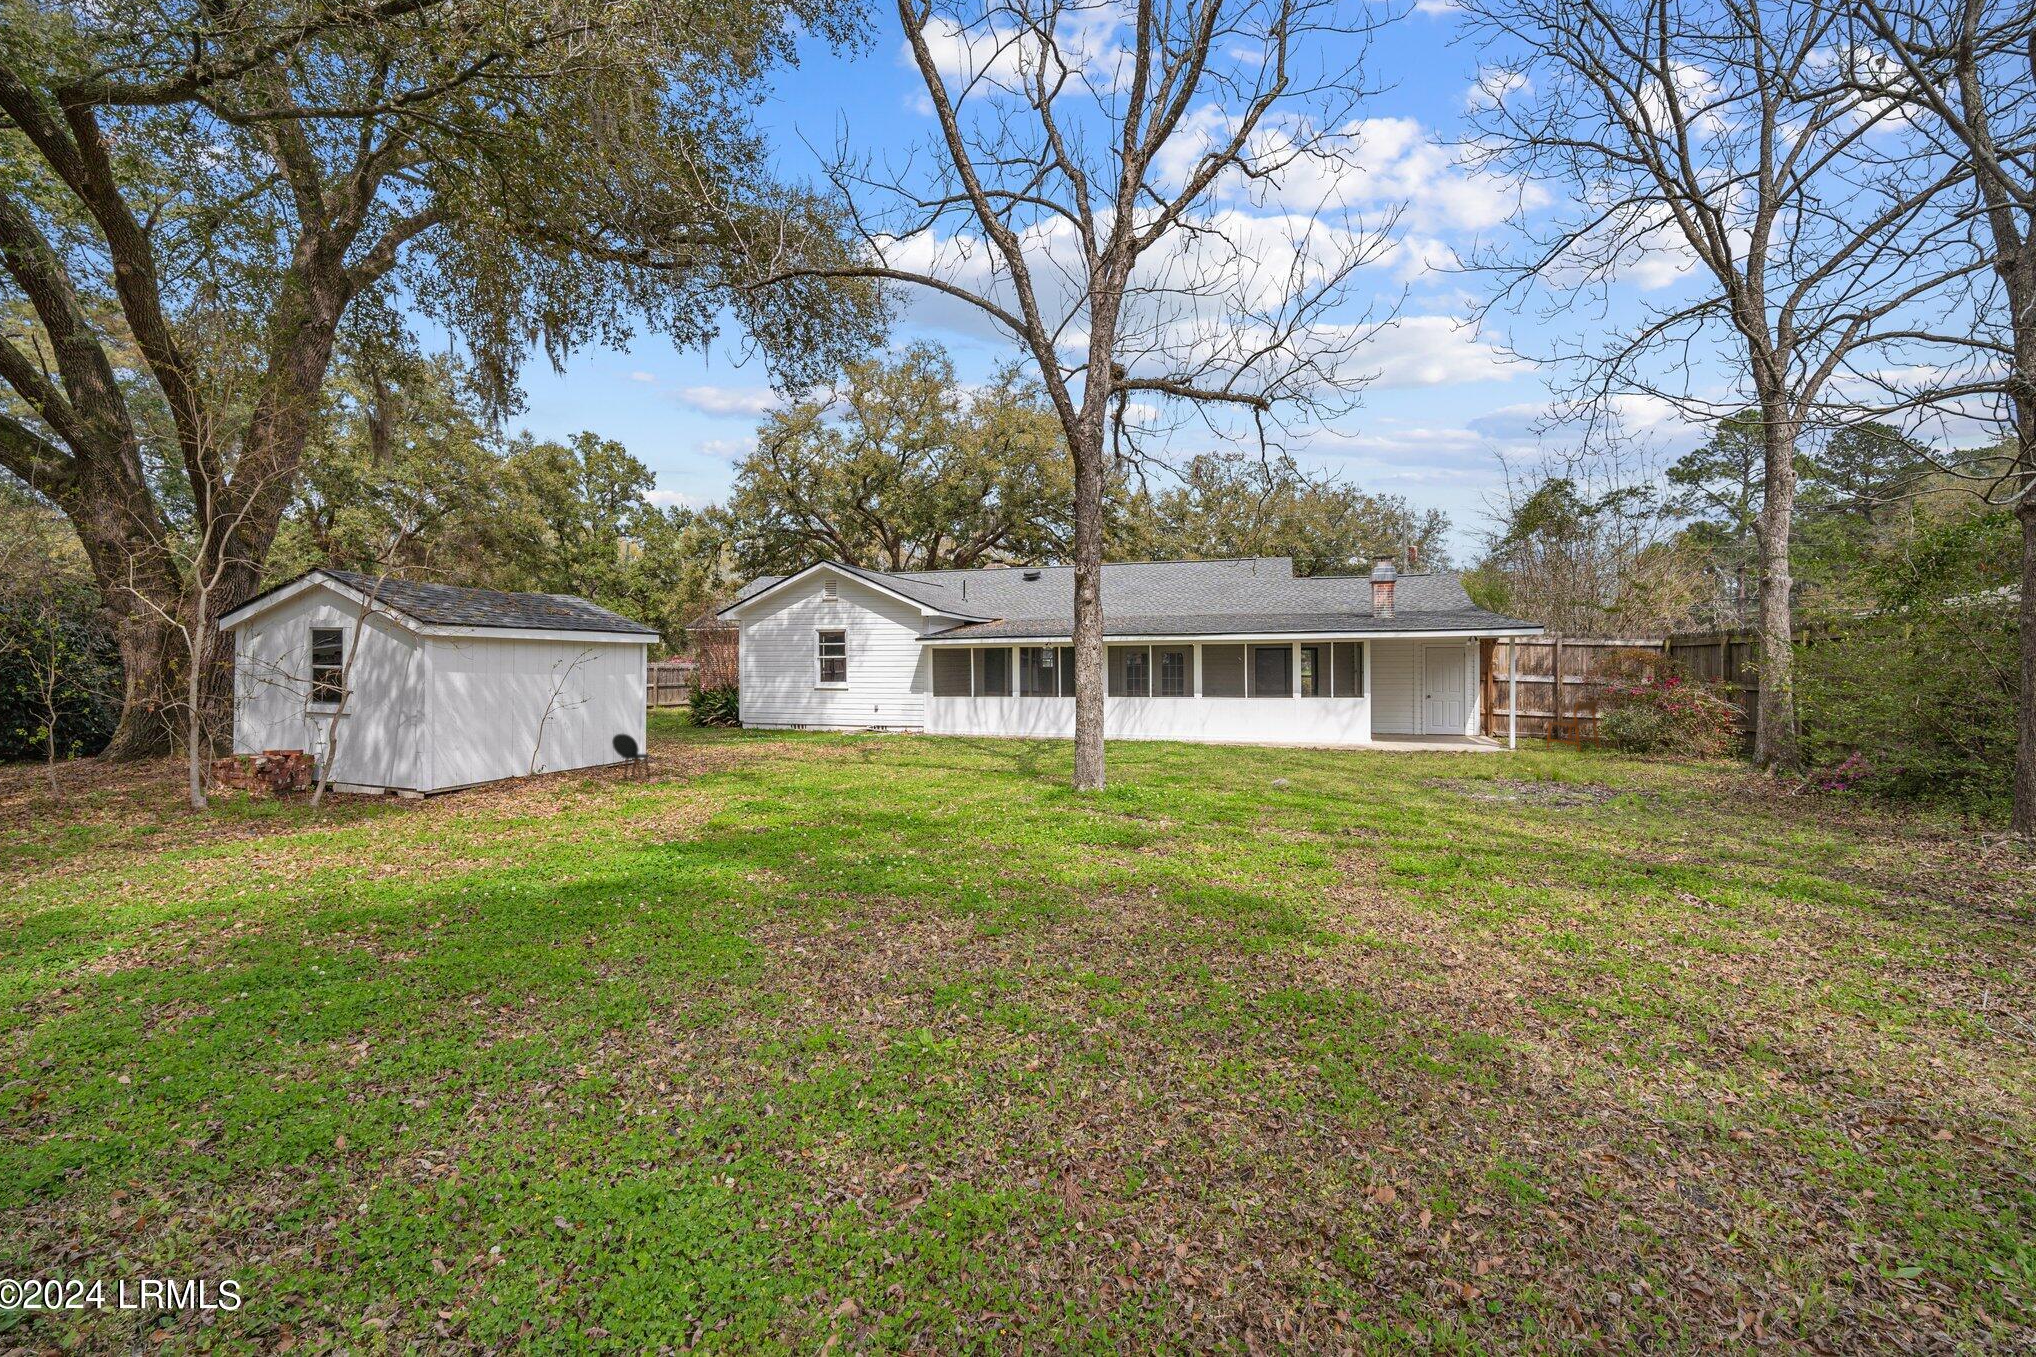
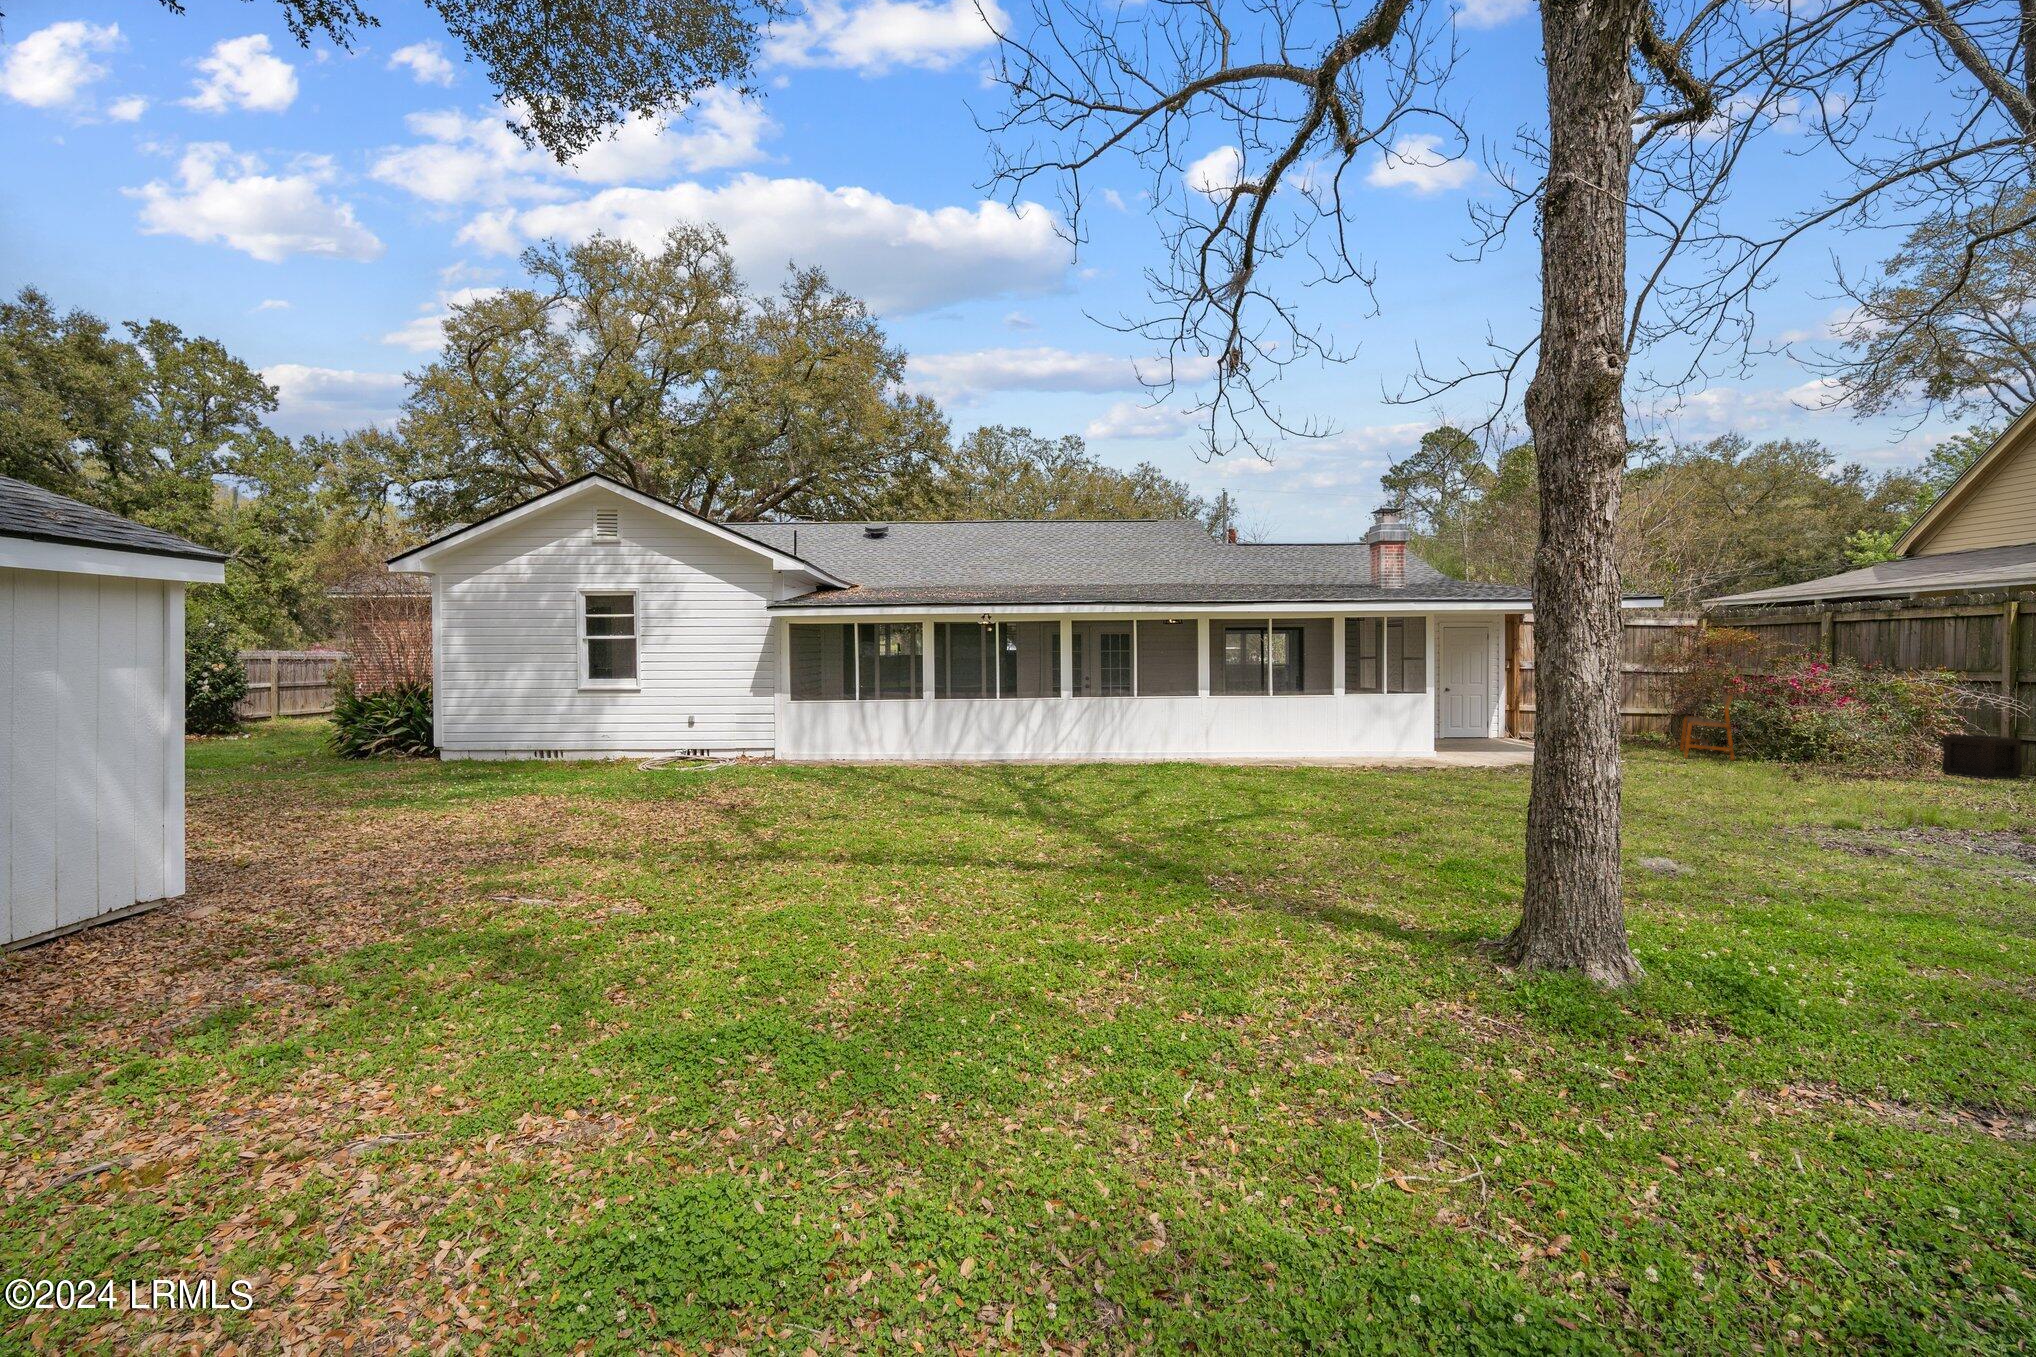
chair: present [612,734,650,778] -> none [78,824,216,939]
wooden crate: none [1703,734,1753,766] -> present [1942,734,2021,779]

